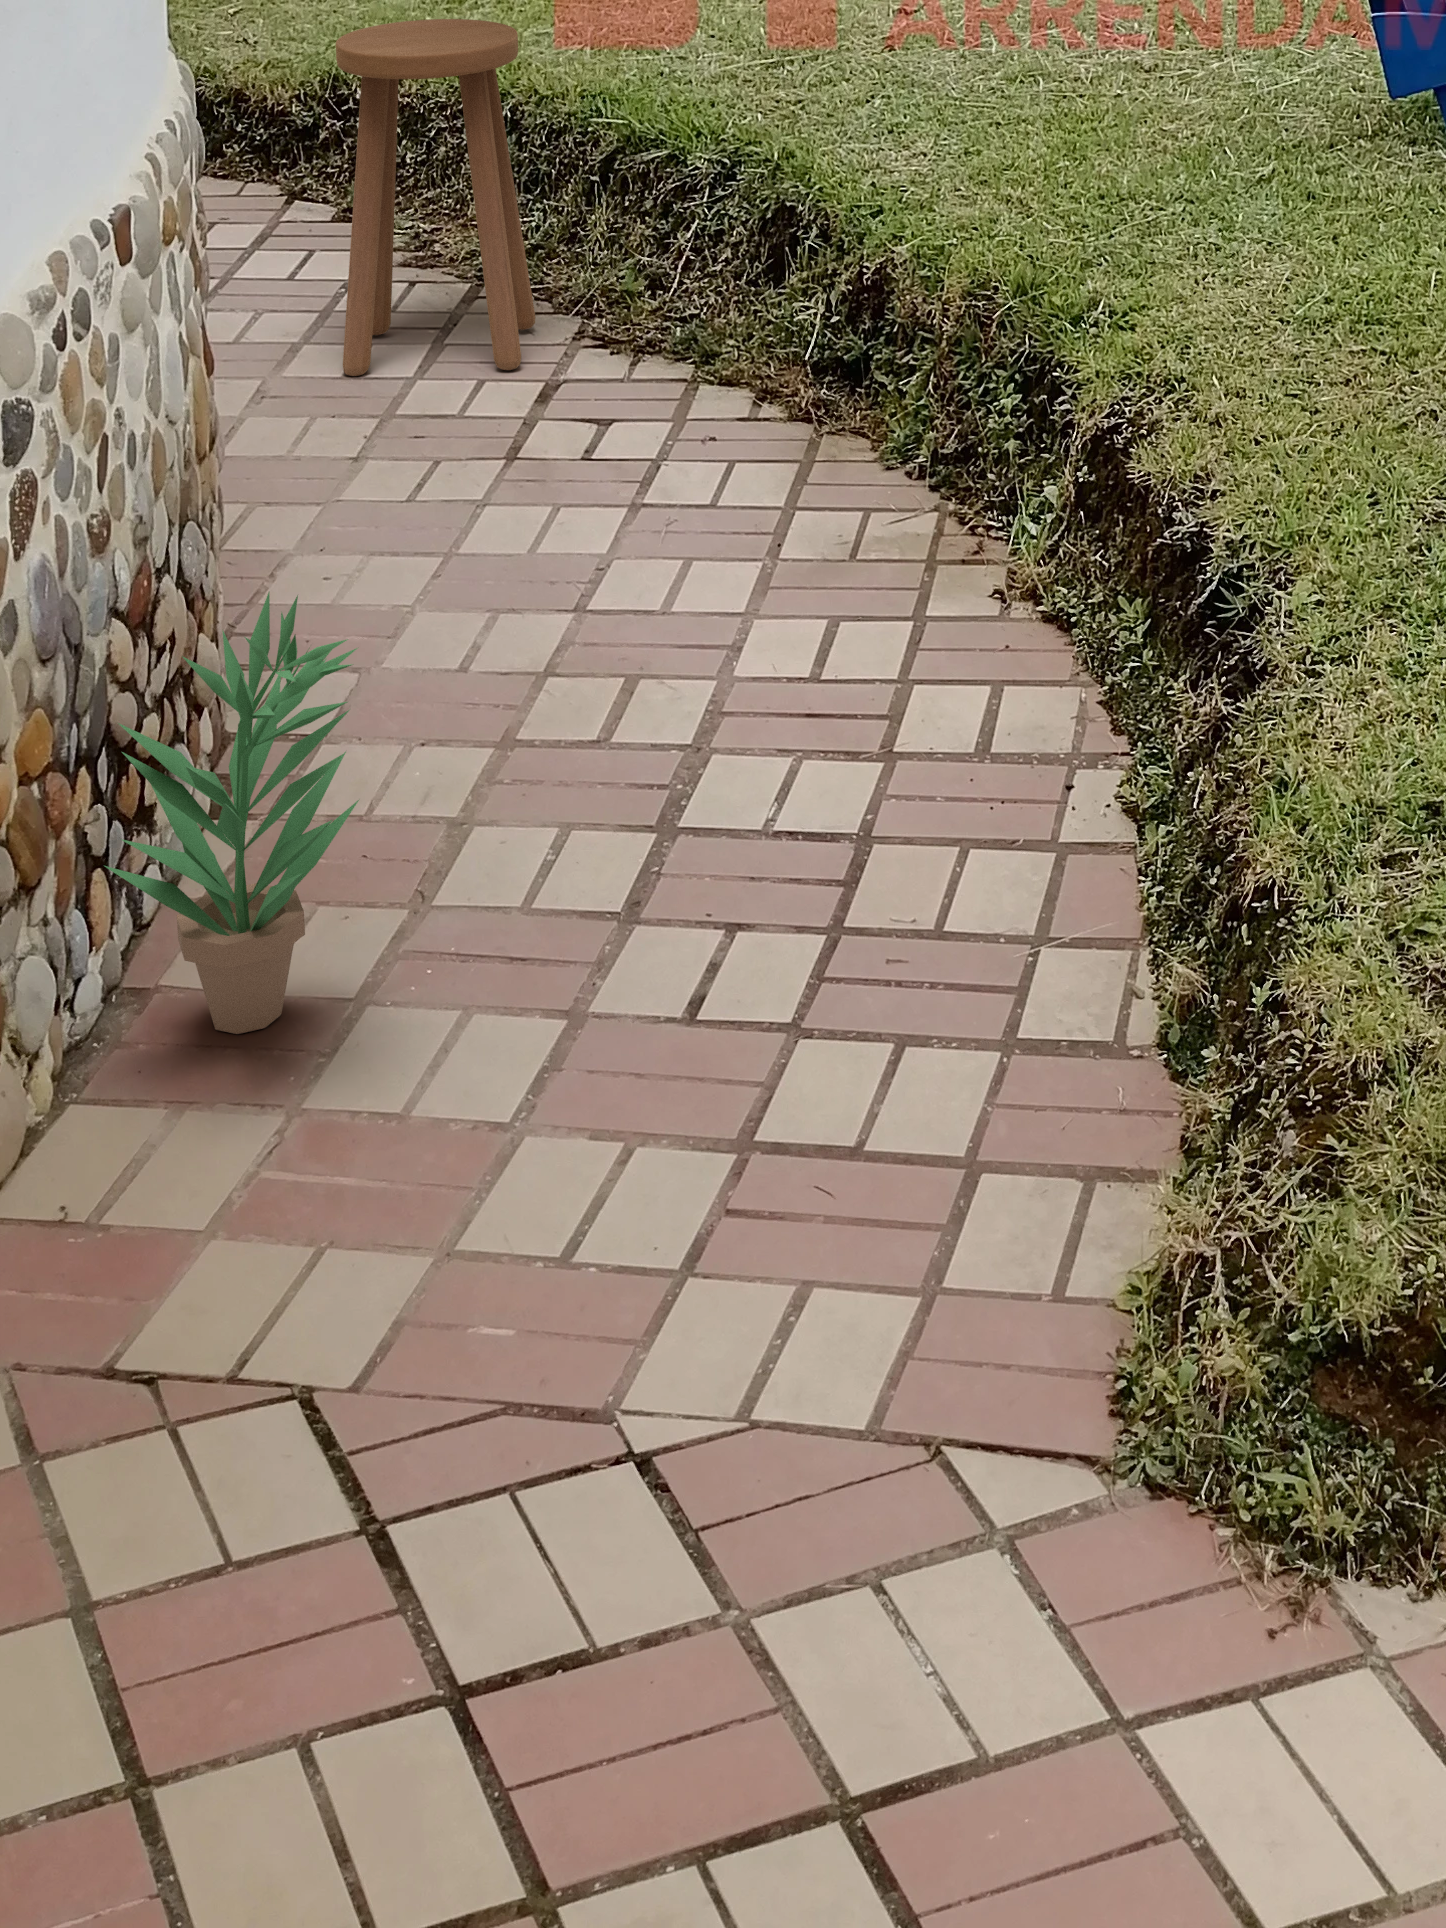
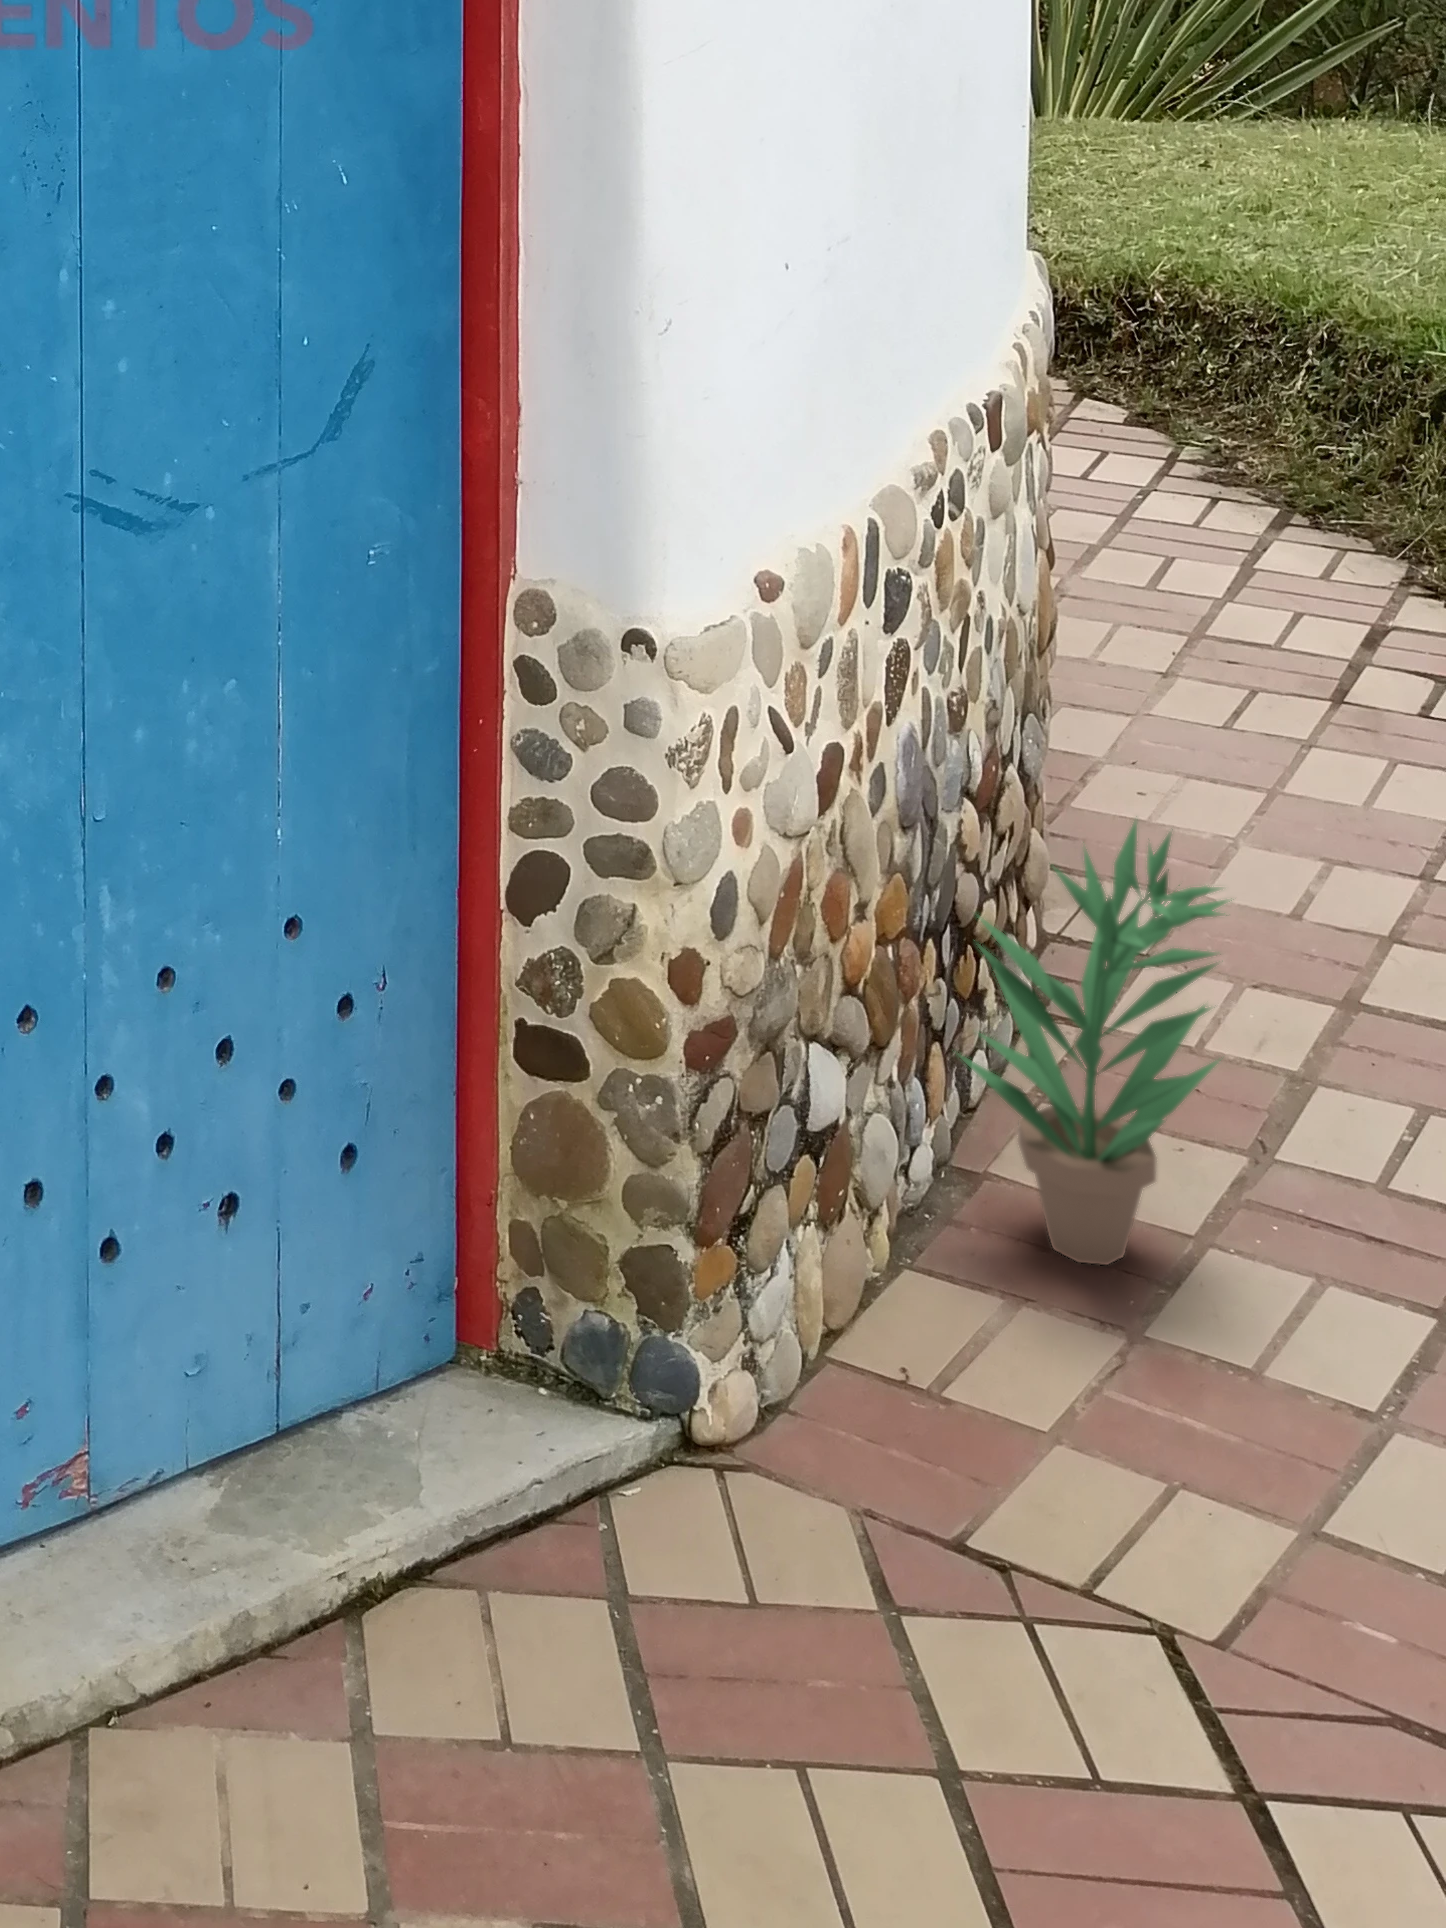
stool: present [336,19,536,376] -> none [1140,225,1359,611]

